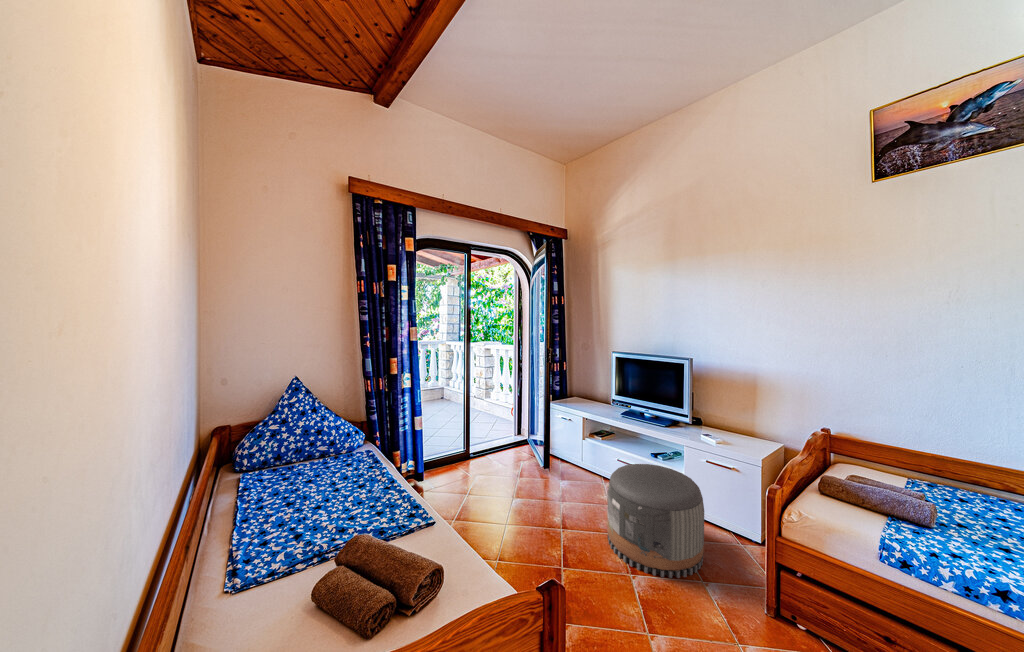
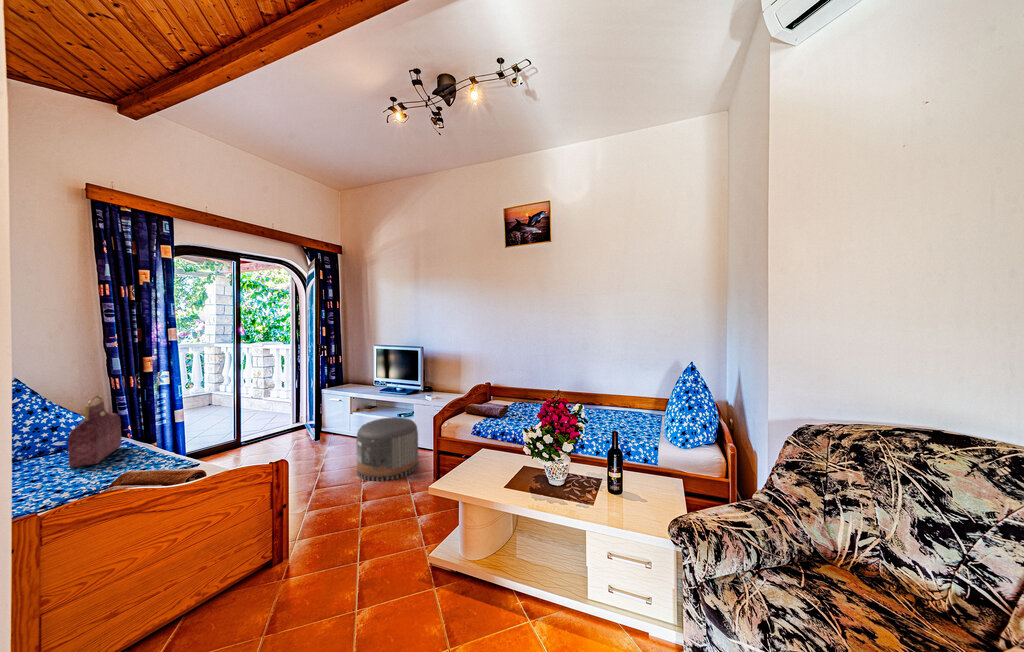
handbag: none [320,405,368,490] -> present [68,396,121,468]

